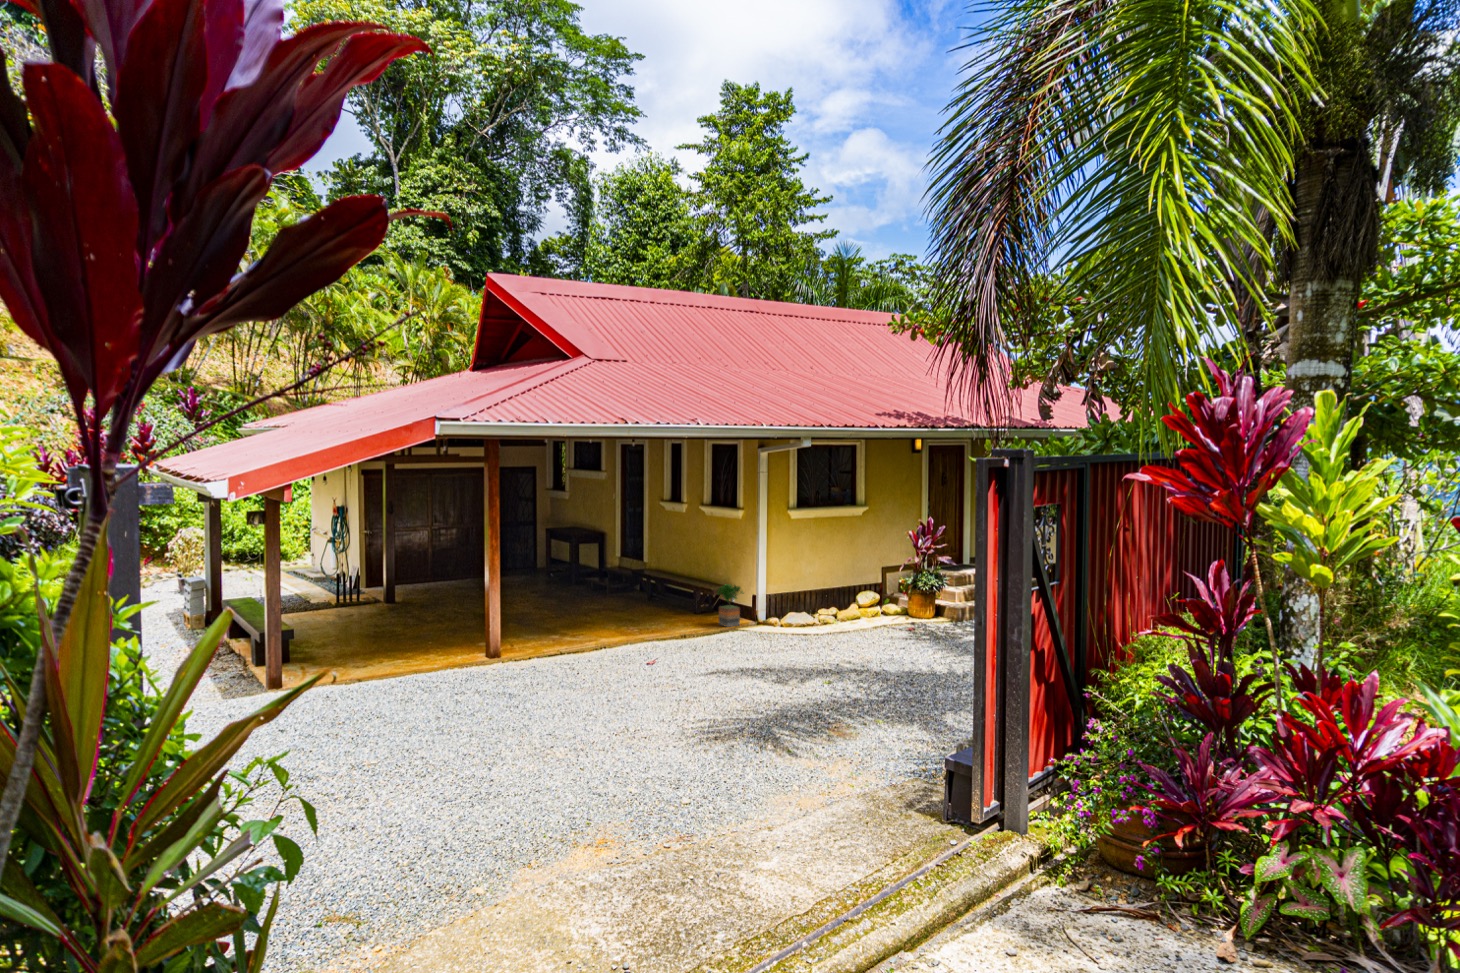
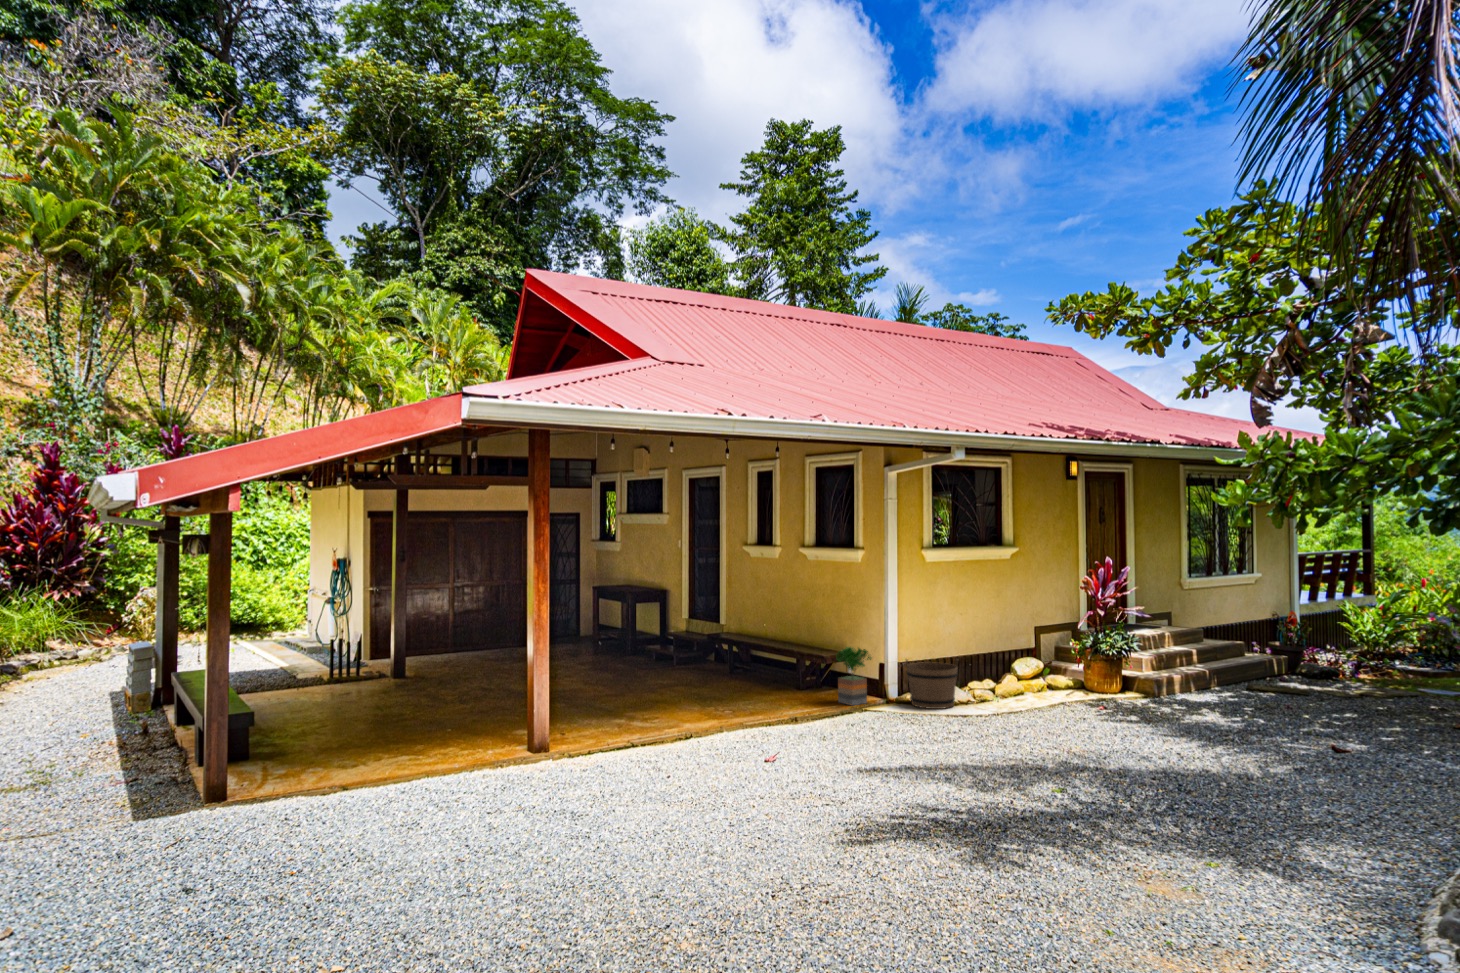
bucket: none [768,593,806,630] -> present [906,659,958,709]

